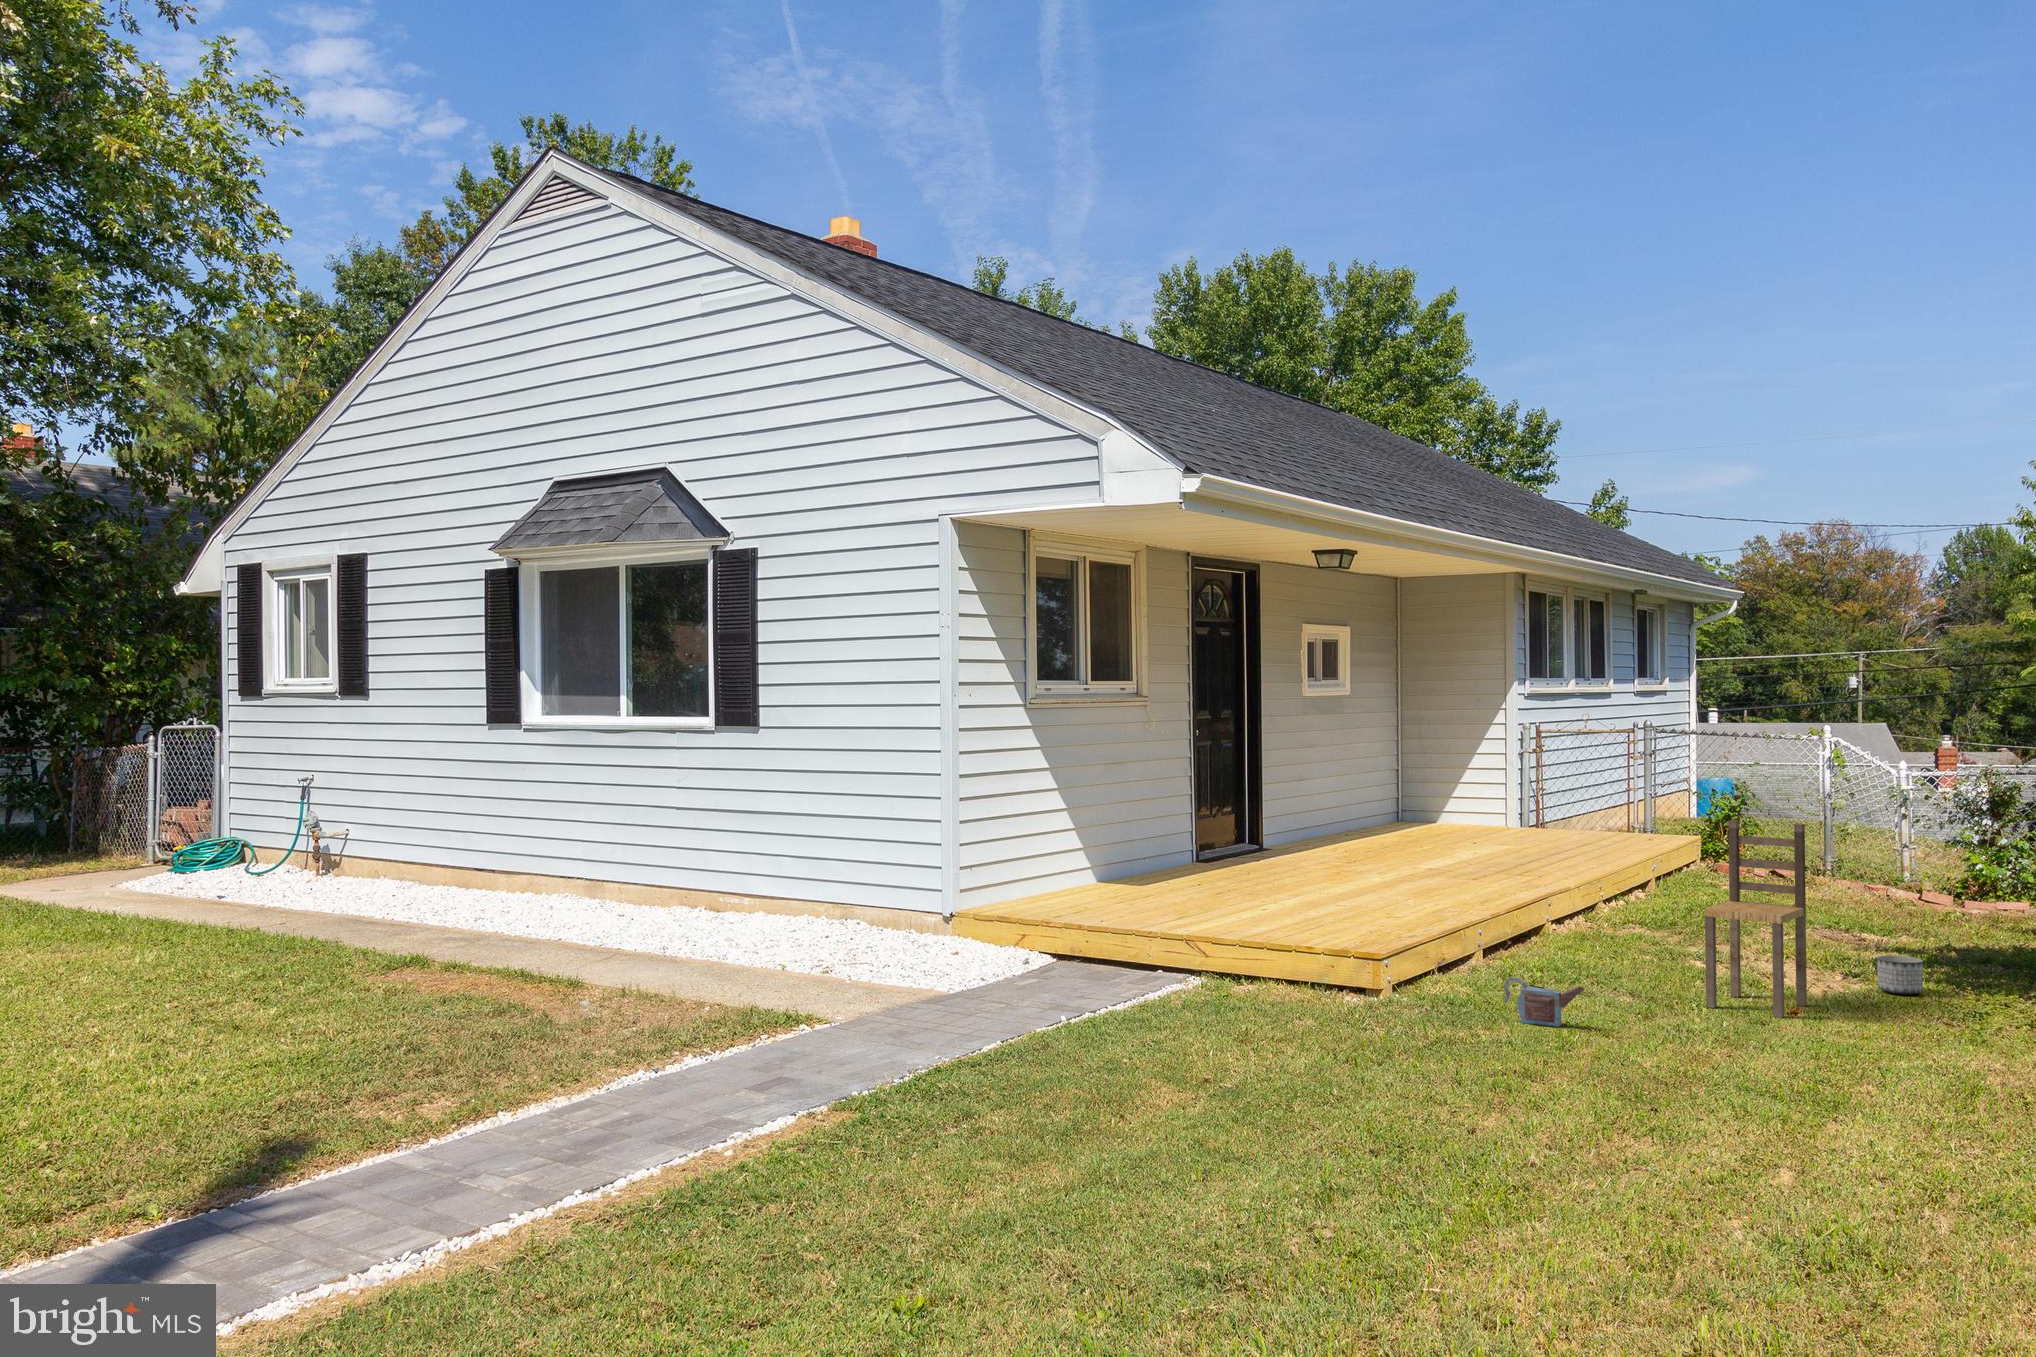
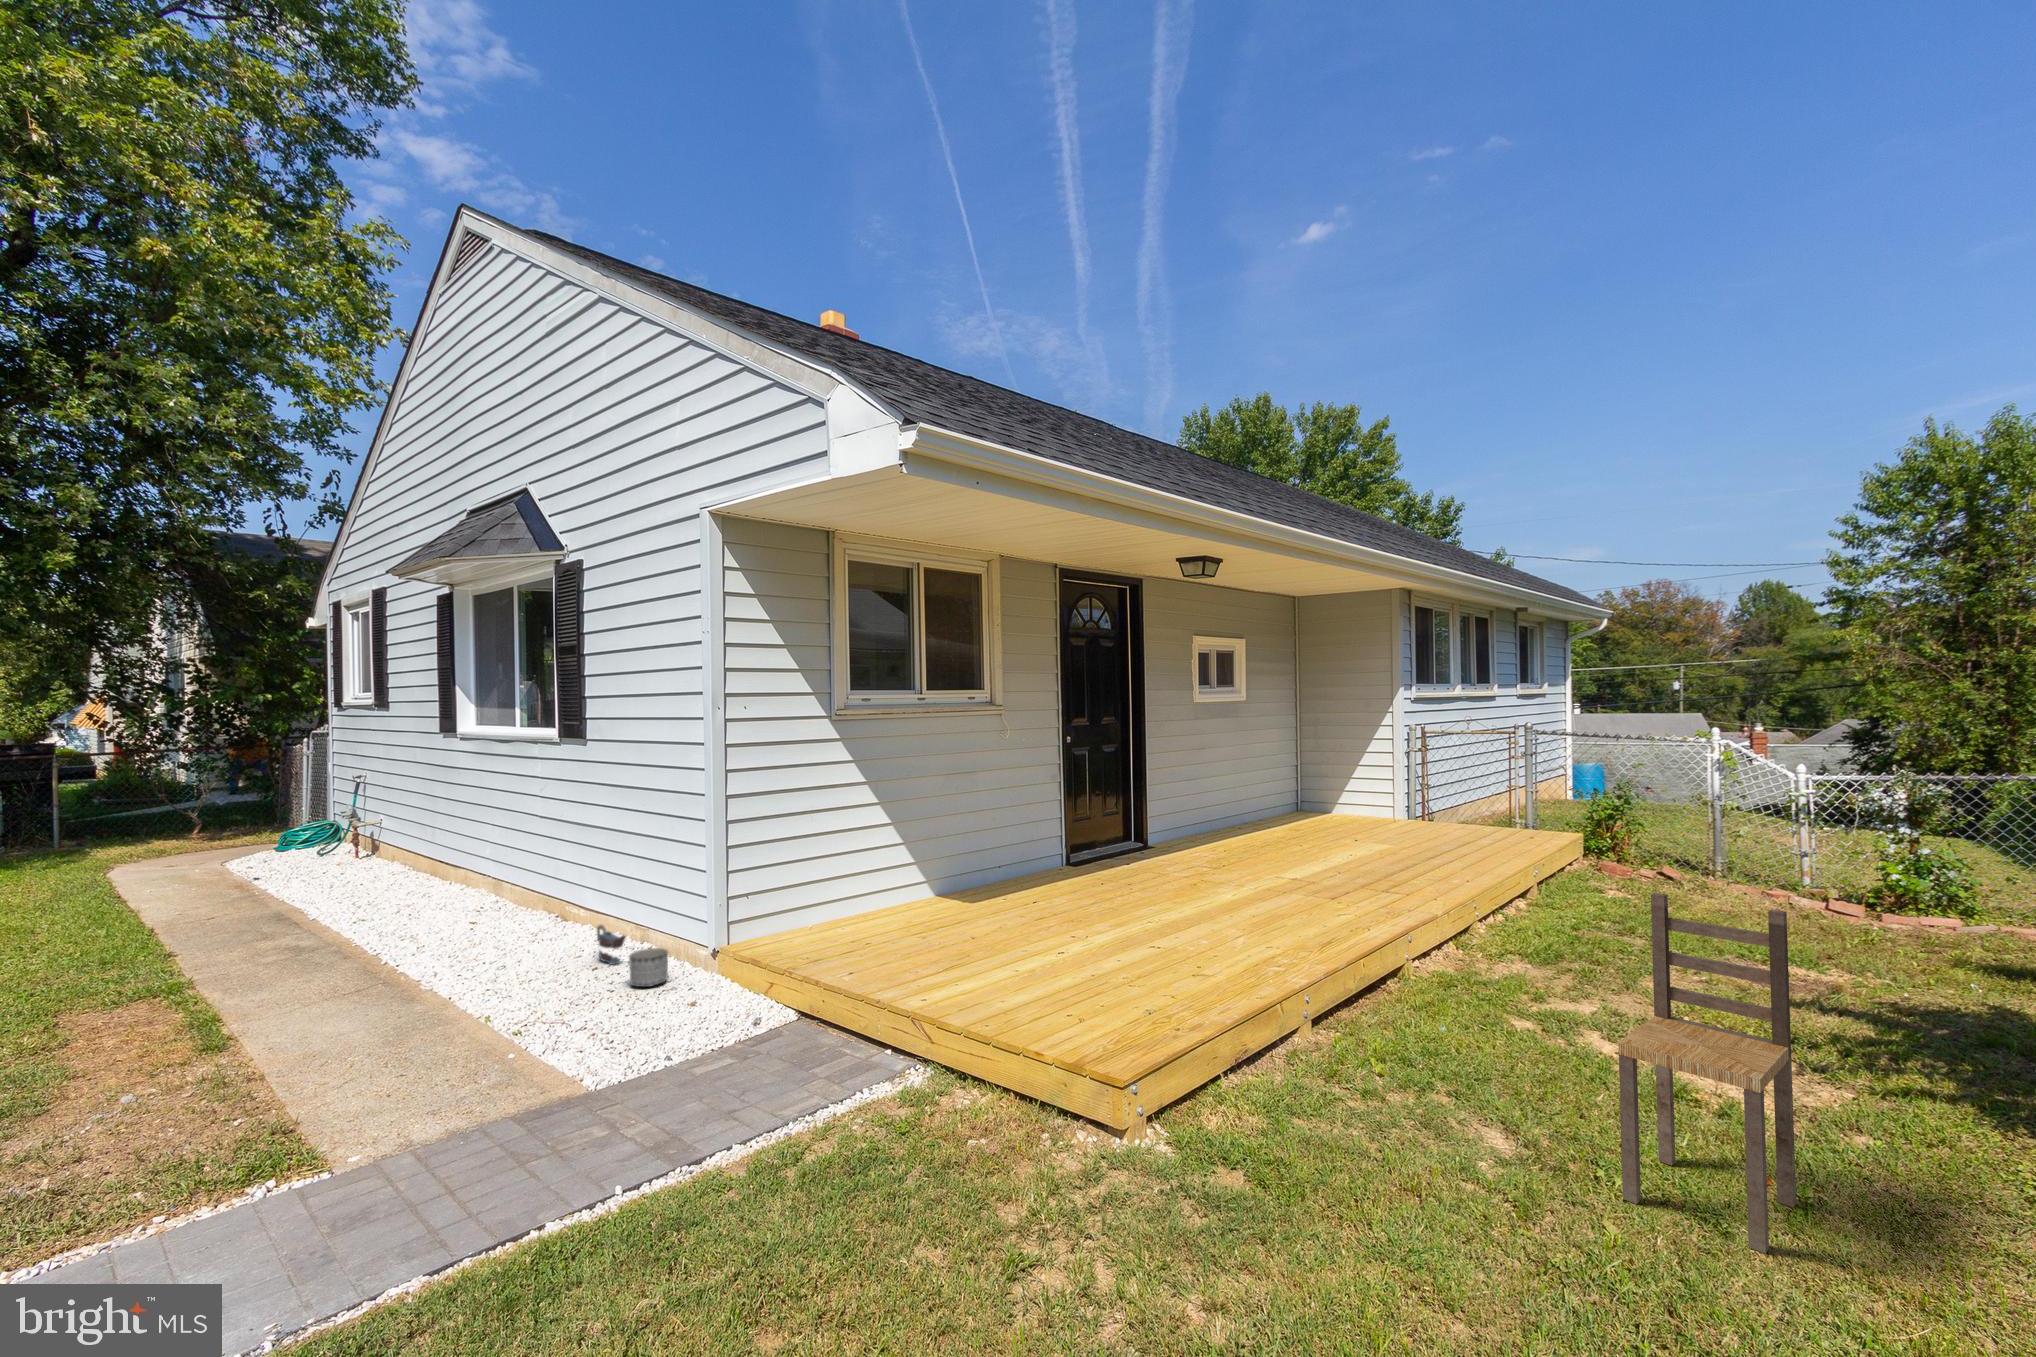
planter: present [1877,955,1923,995] -> present [629,948,668,987]
watering can: present [1503,977,1584,1027] -> present [597,925,625,965]

